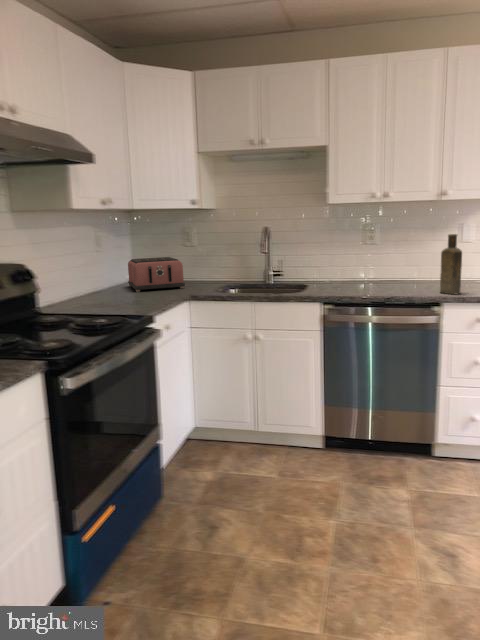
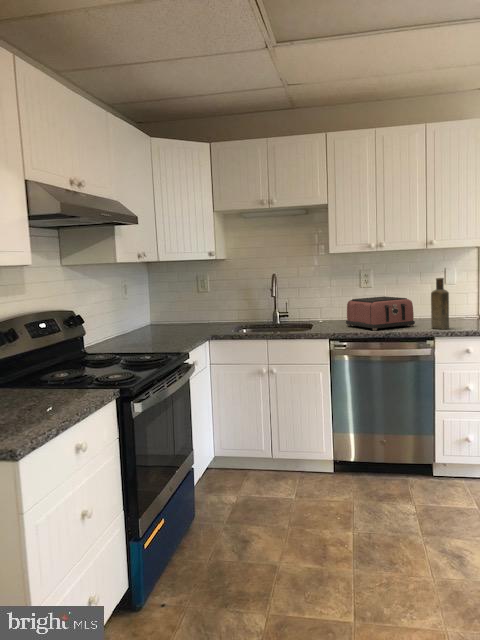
toaster: present [128,257,185,292] -> present [346,296,415,331]

